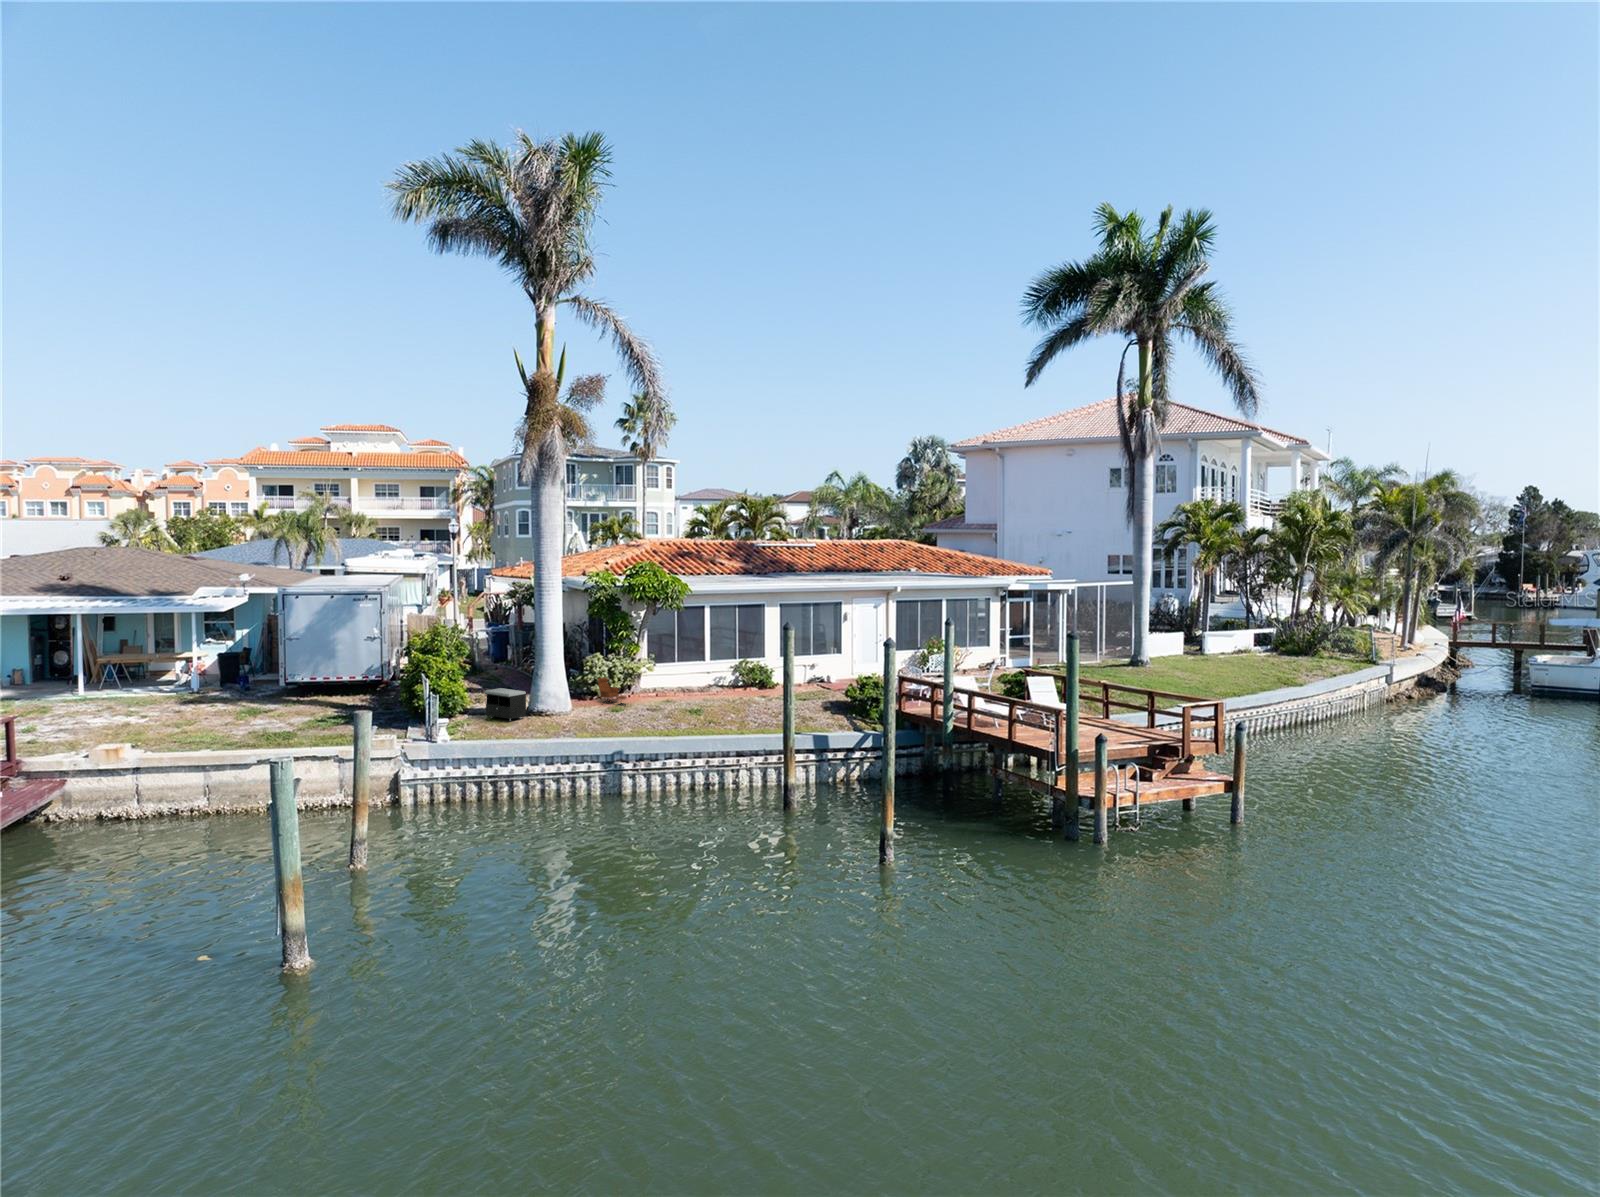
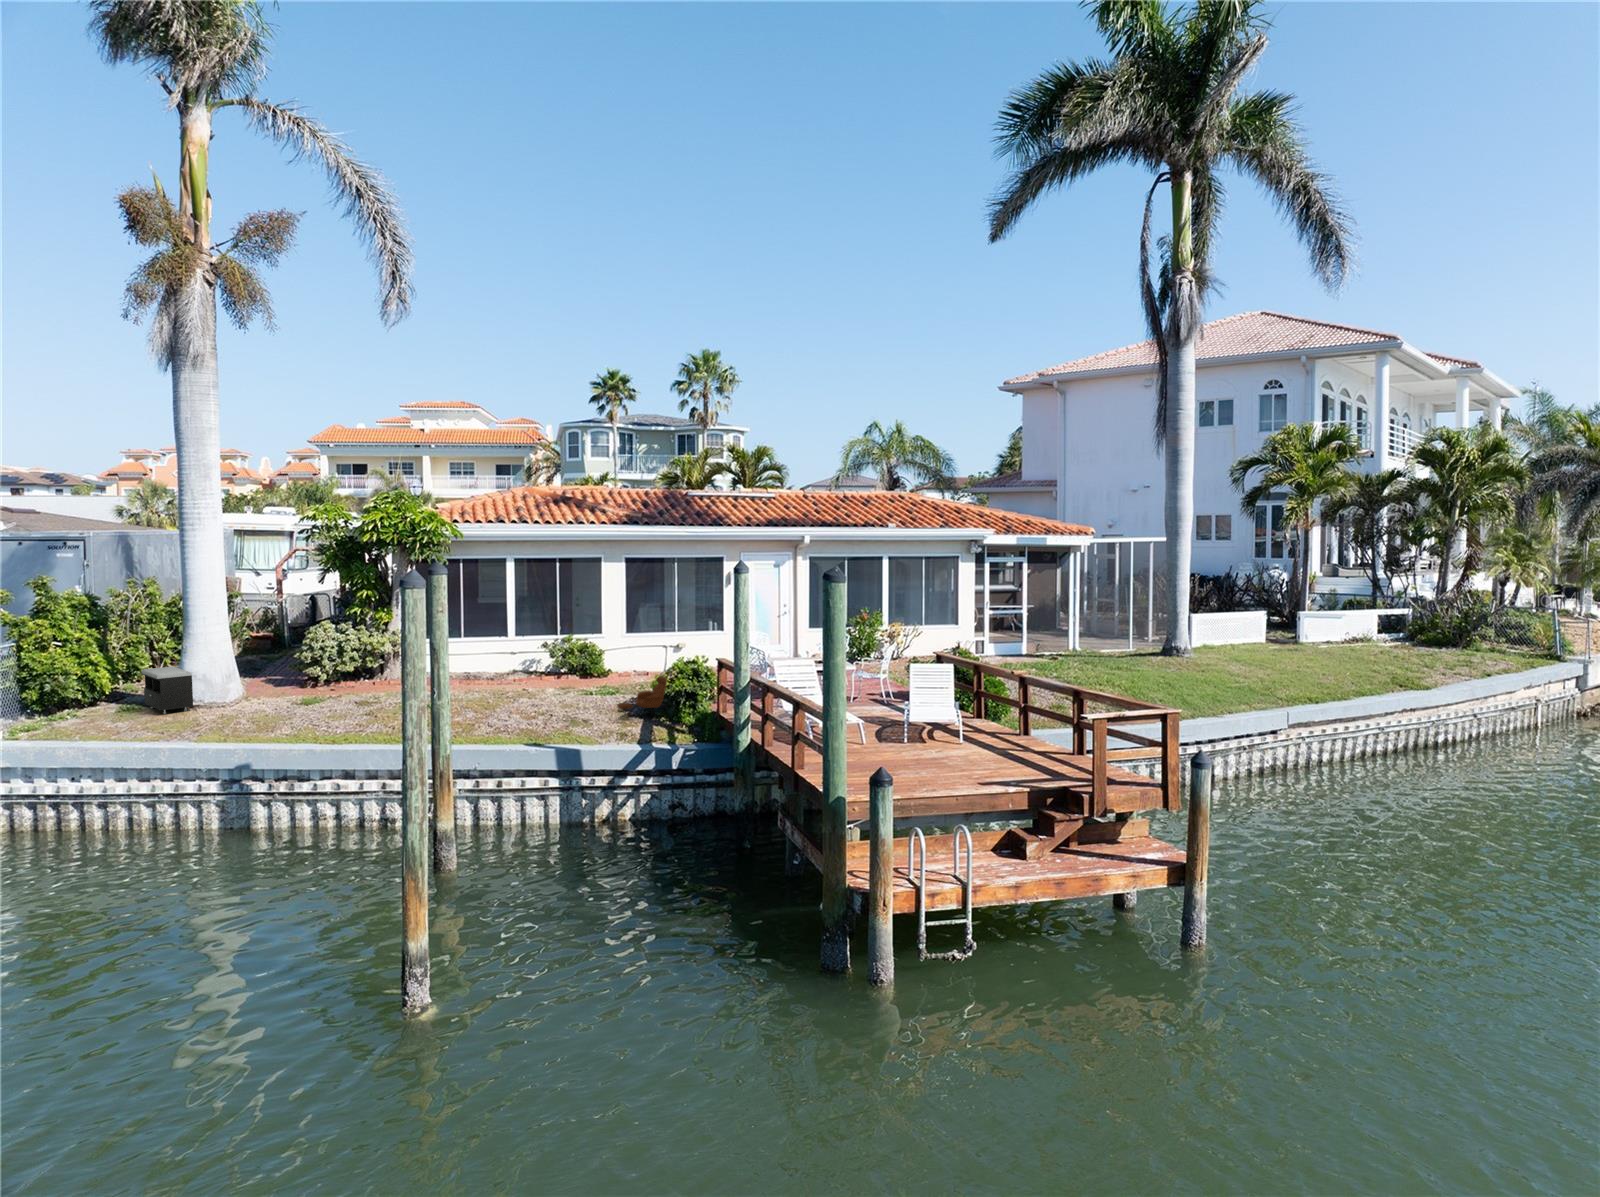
lounge chair: present [598,677,626,705] -> present [617,676,667,719]

